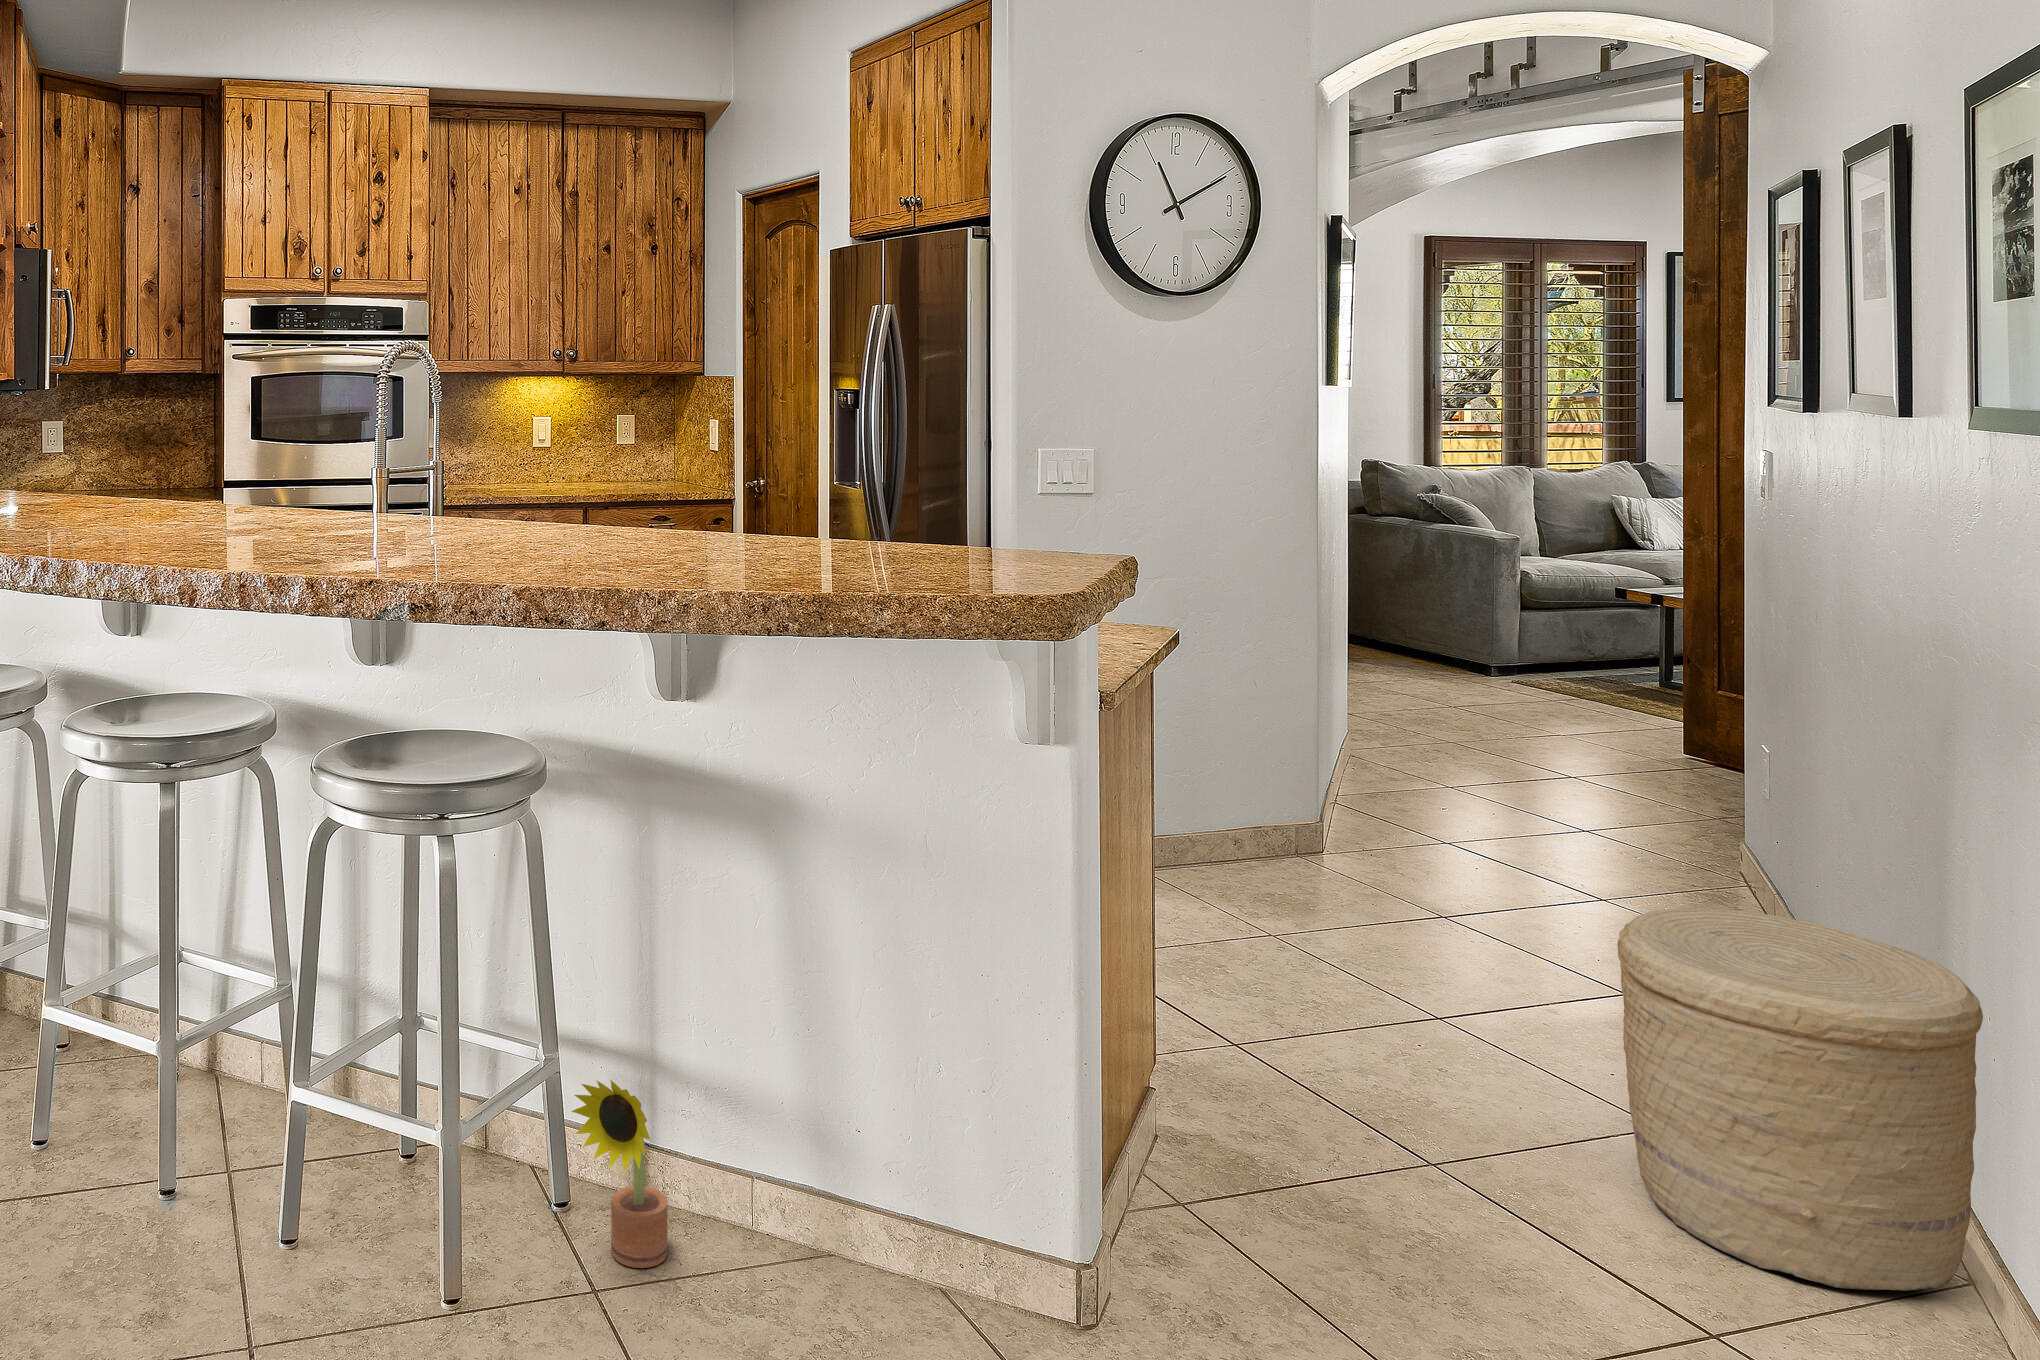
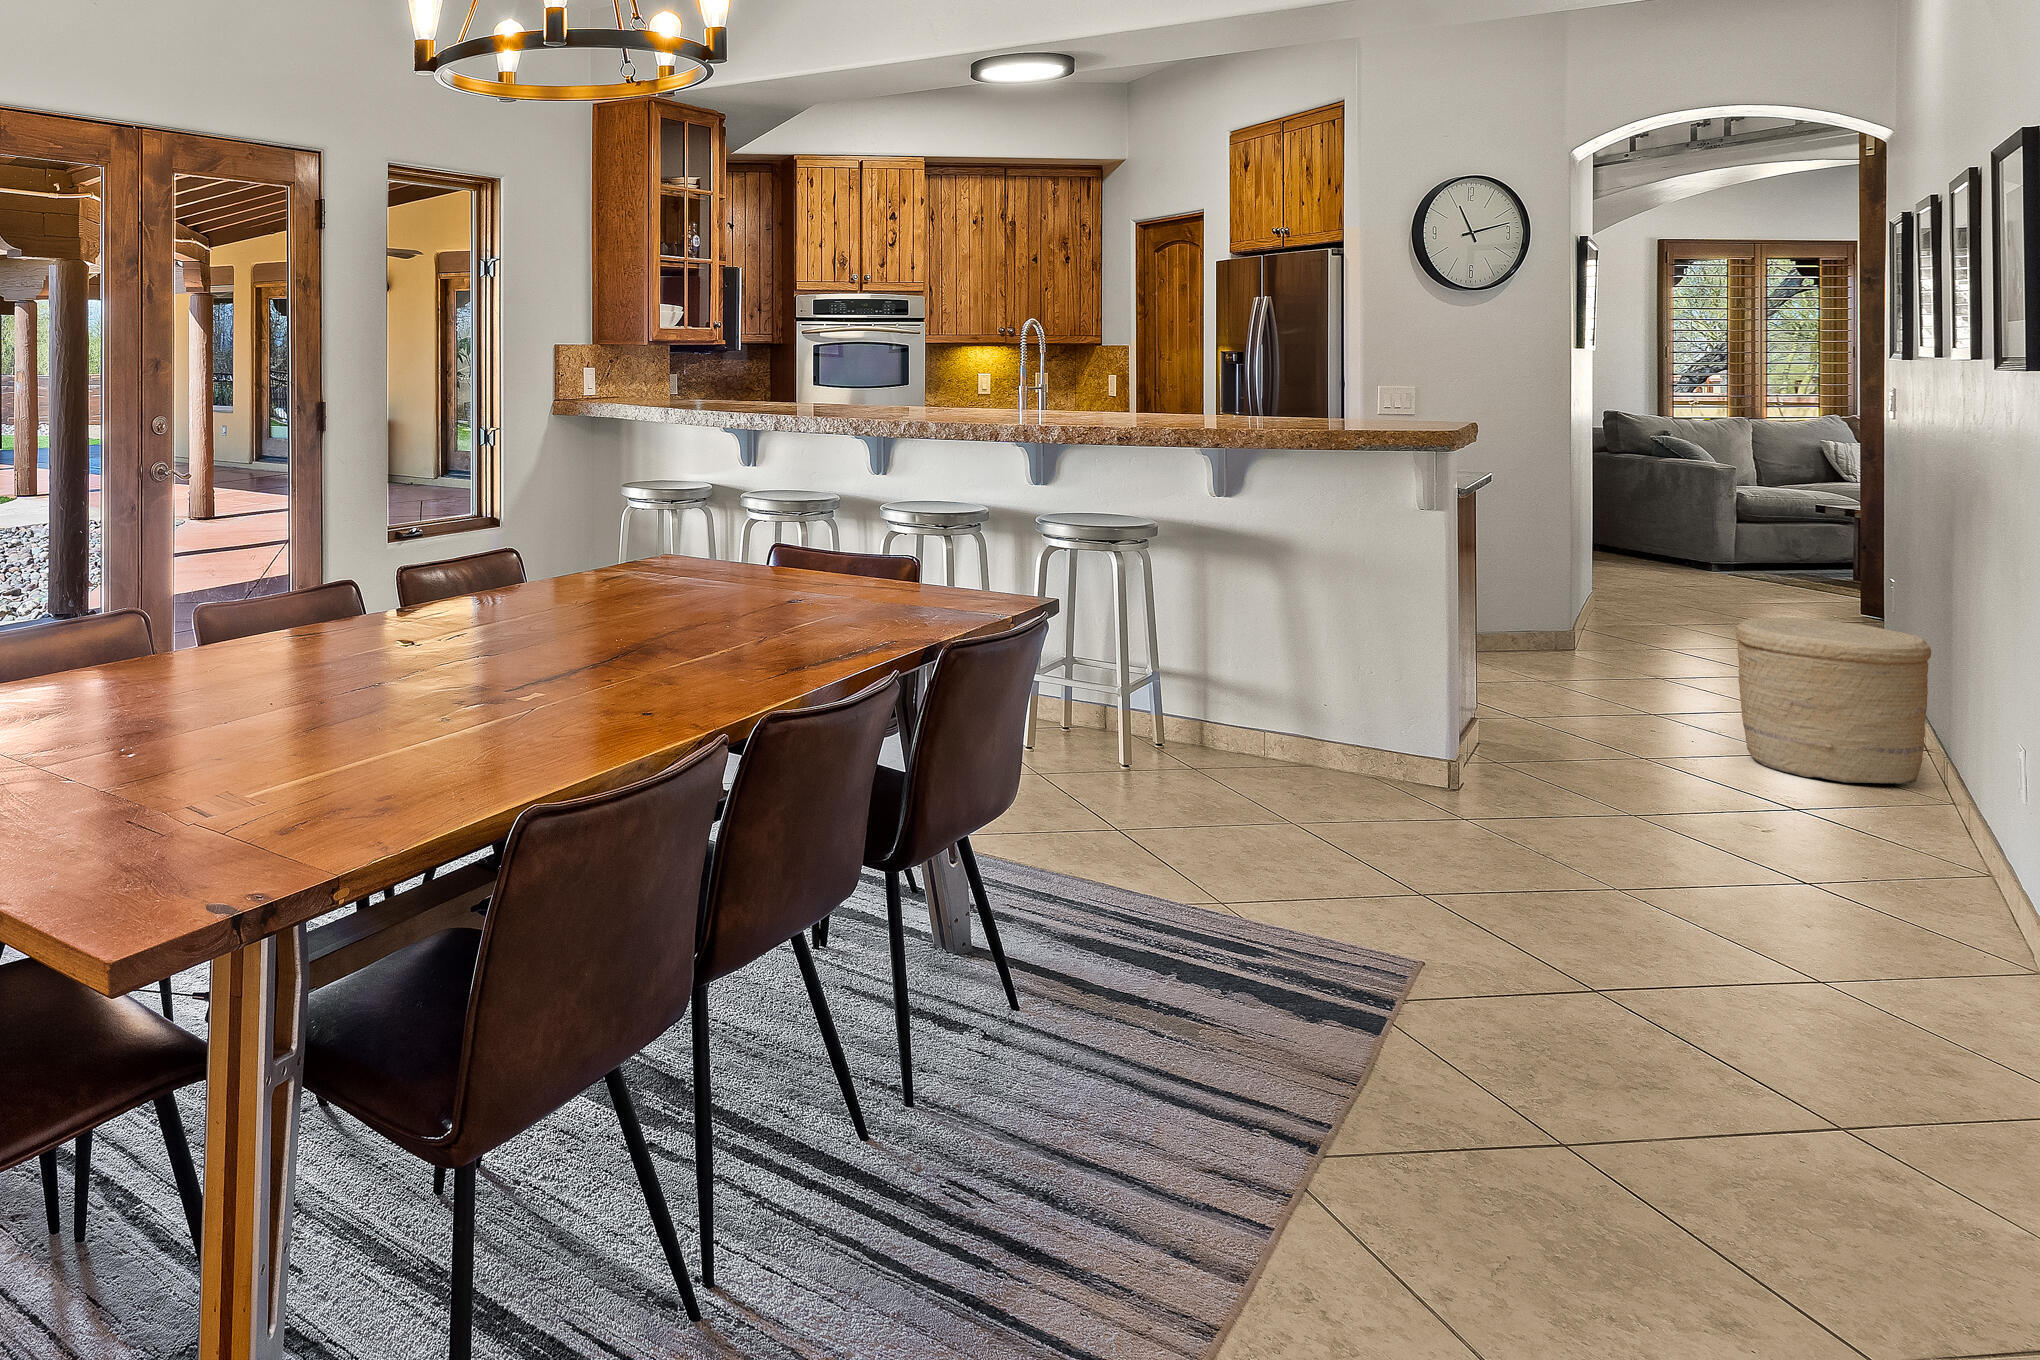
decorative plant: present [572,1080,668,1268] -> none [1175,665,1223,755]

